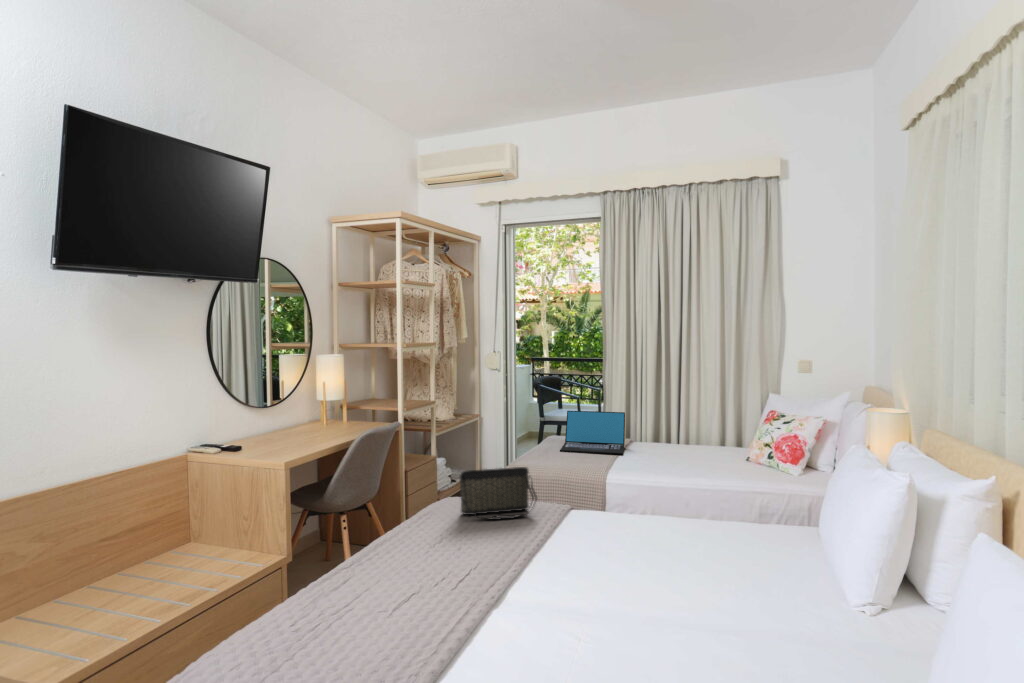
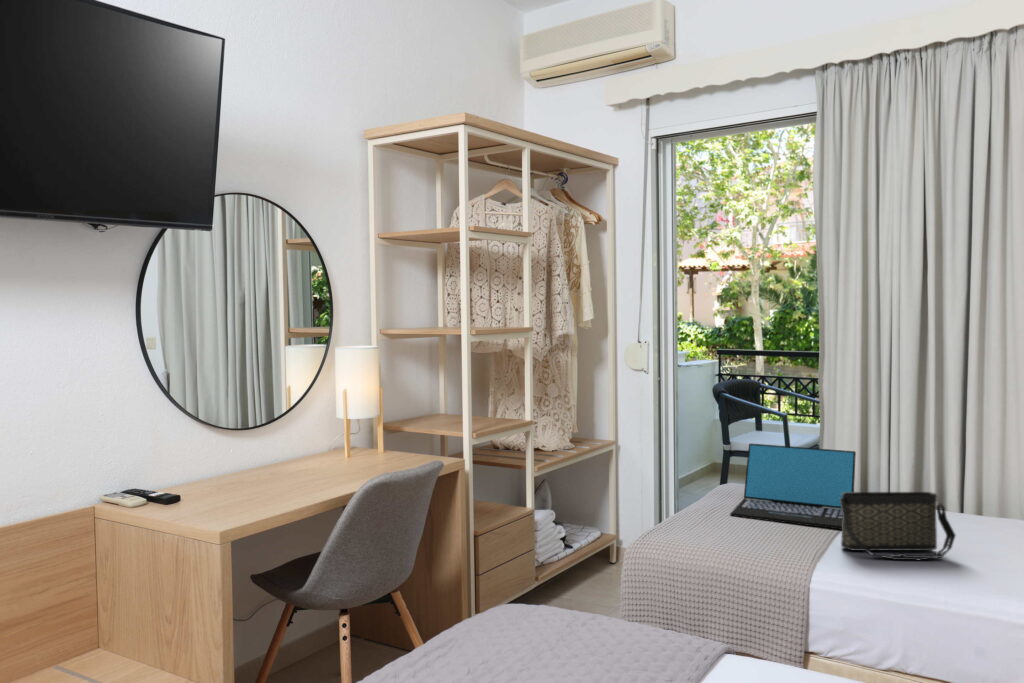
handbag: present [459,467,537,520] -> present [840,492,955,560]

